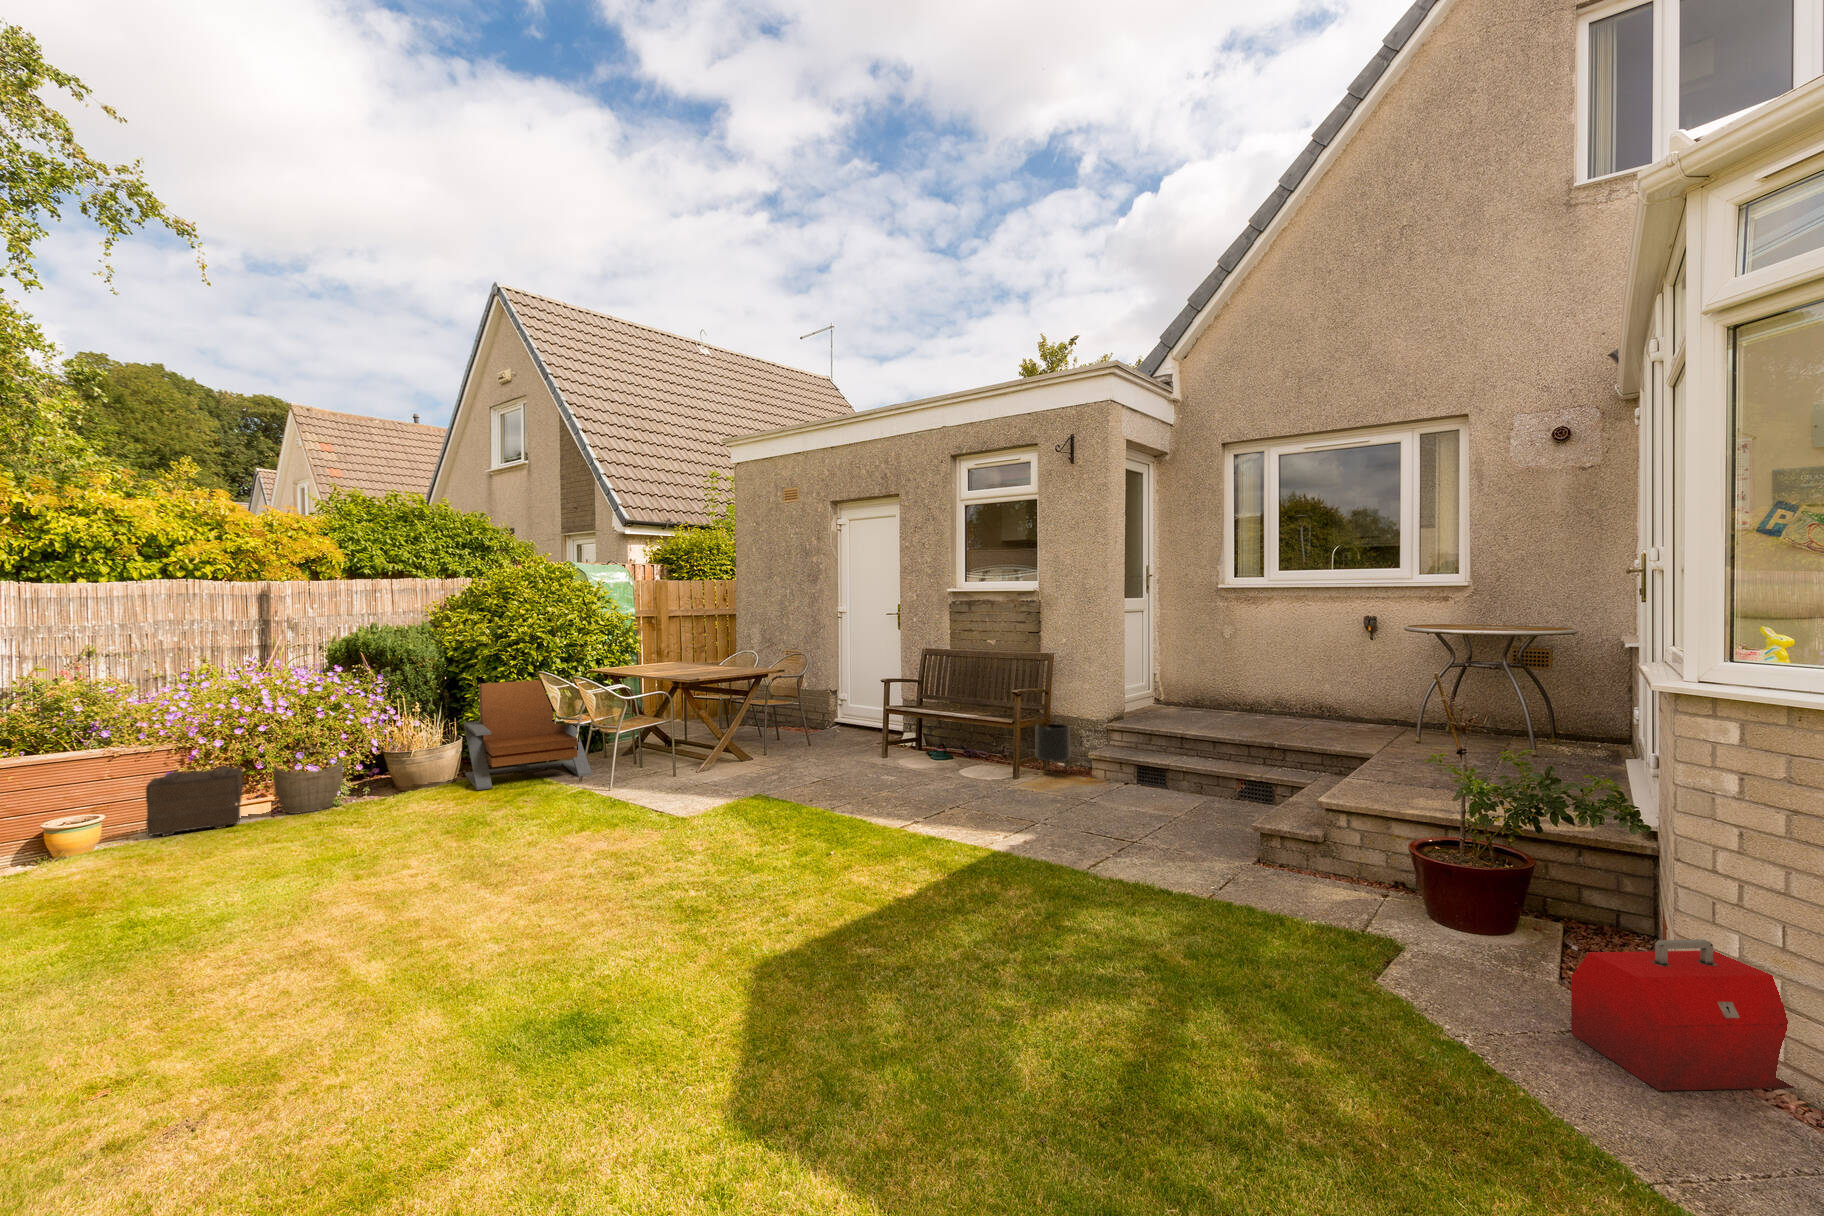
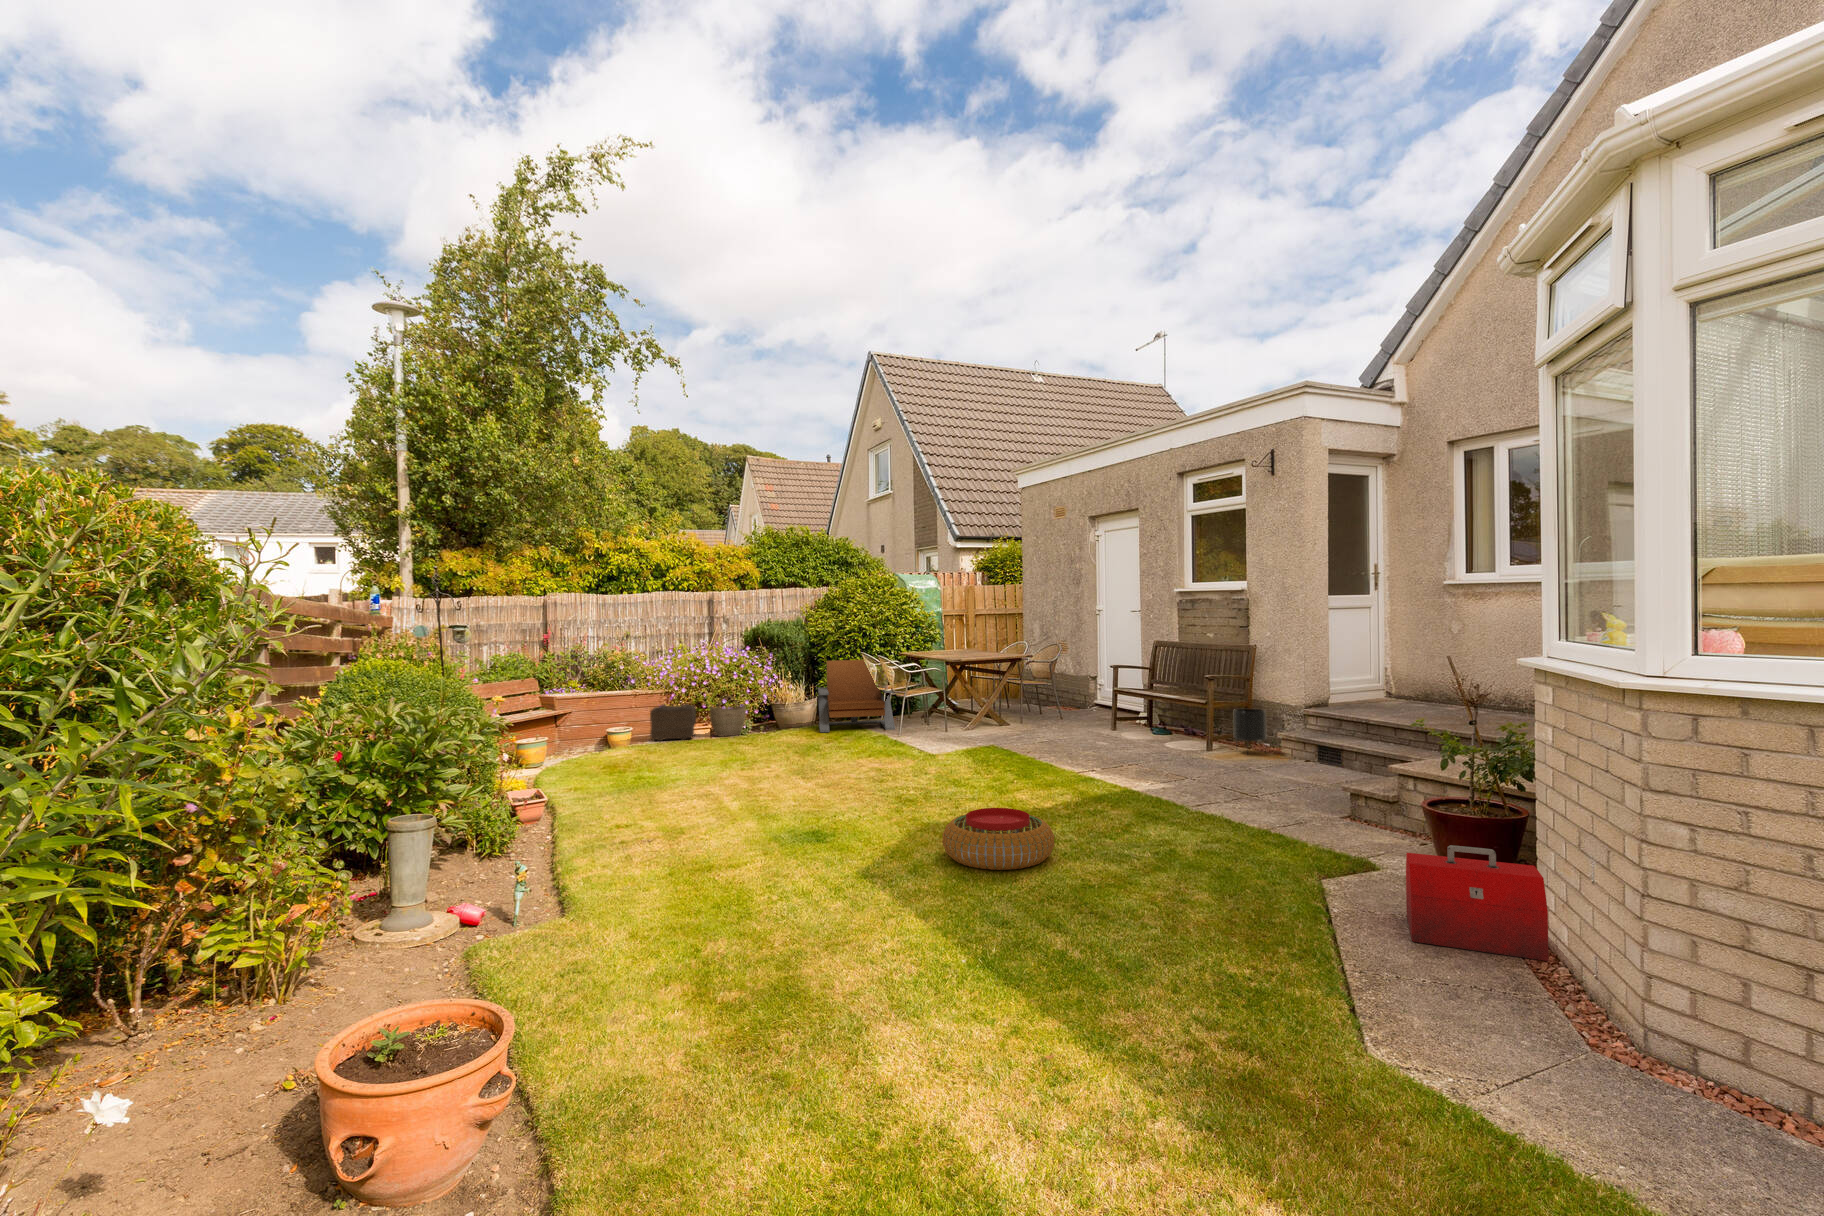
pouf: none [875,937,1061,1070] -> present [942,808,1054,870]

